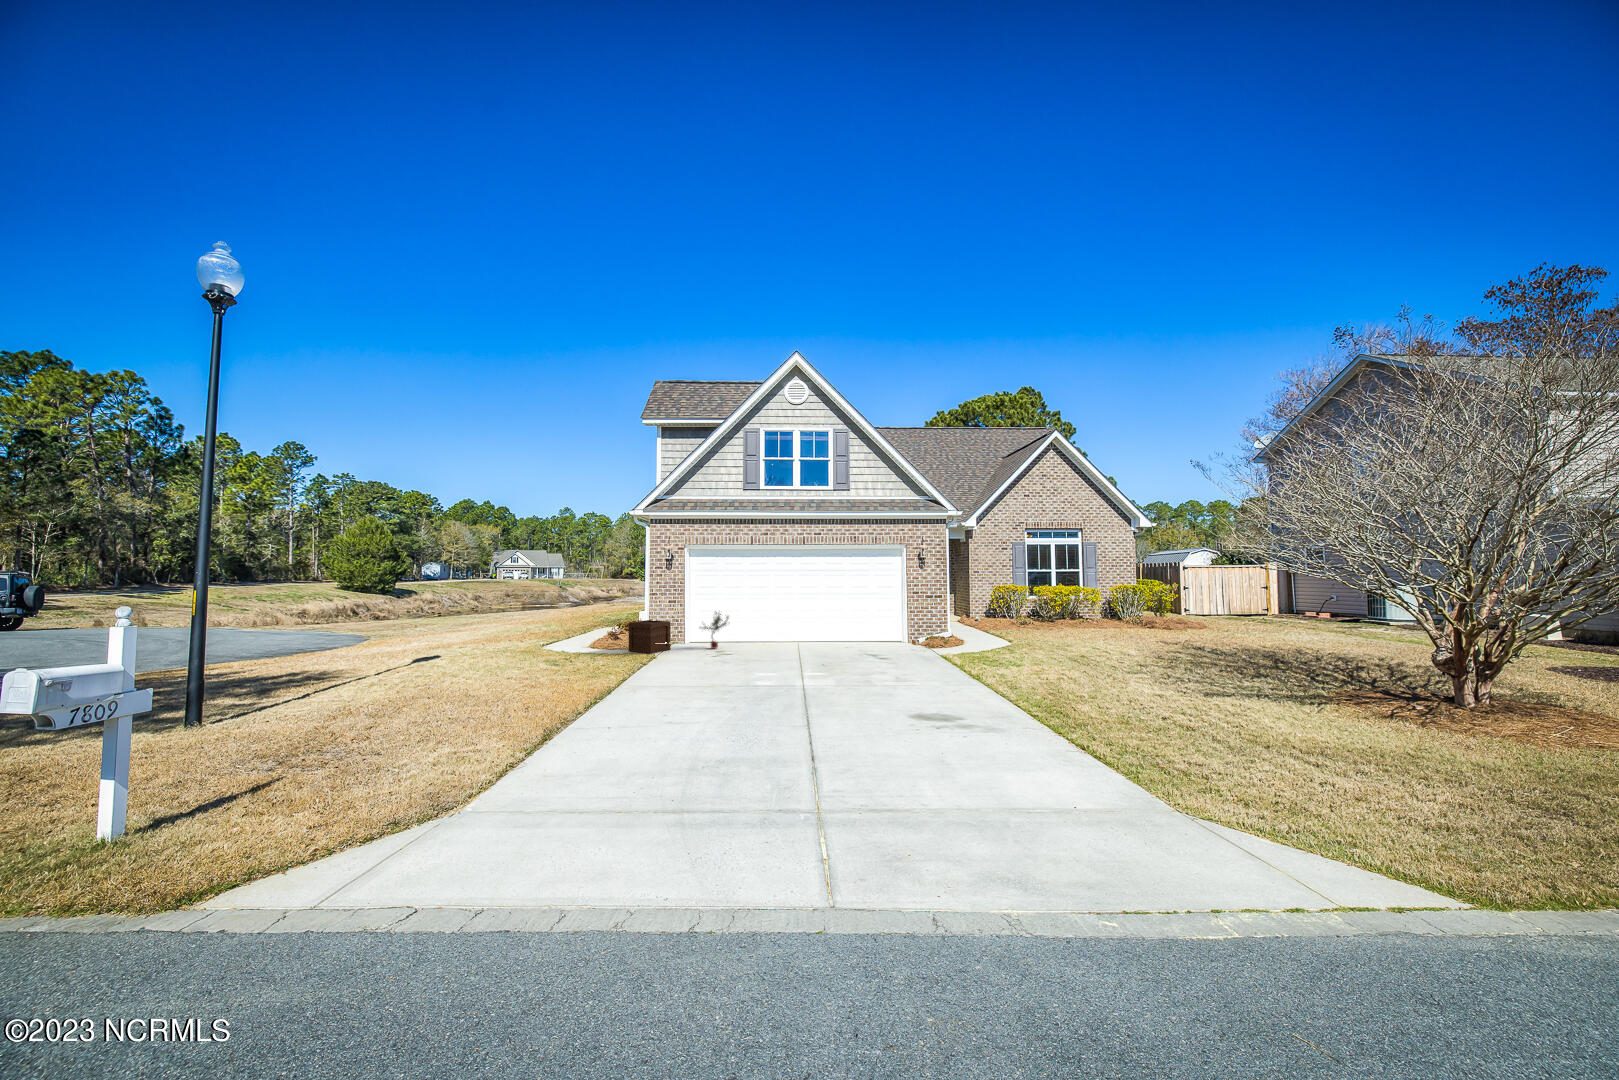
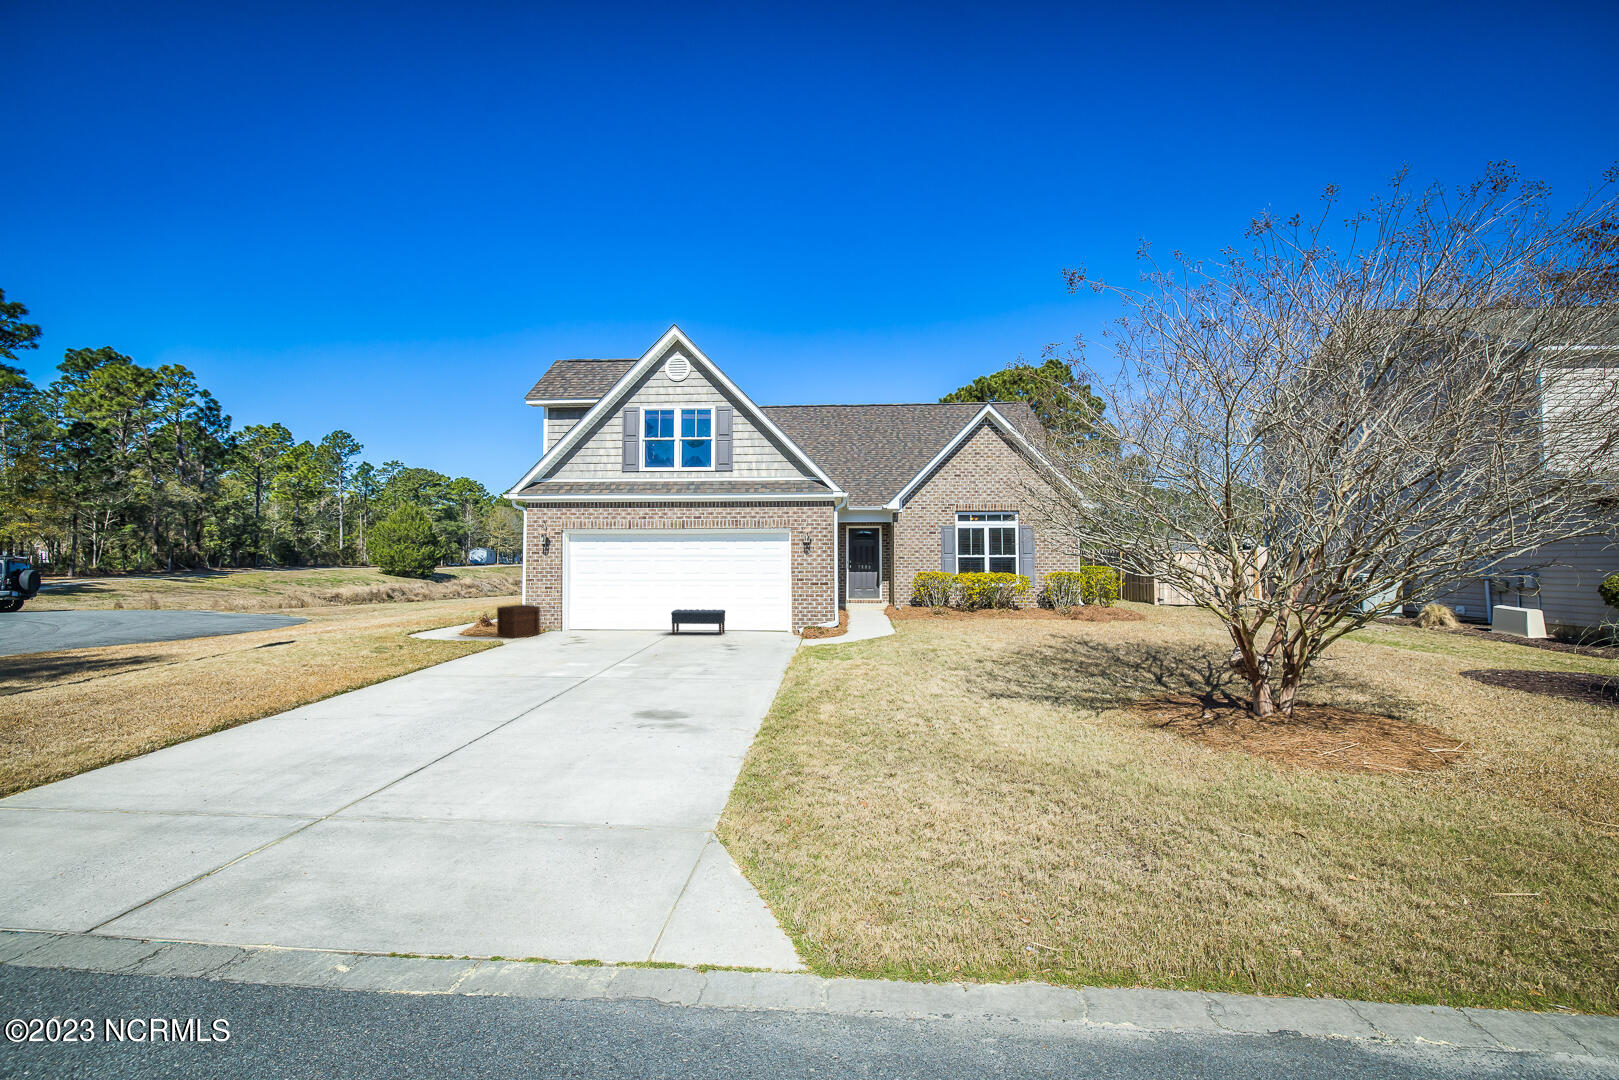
potted tree: present [703,611,729,649] -> none [570,595,601,634]
bench: none [801,623,851,648] -> present [671,609,725,635]

